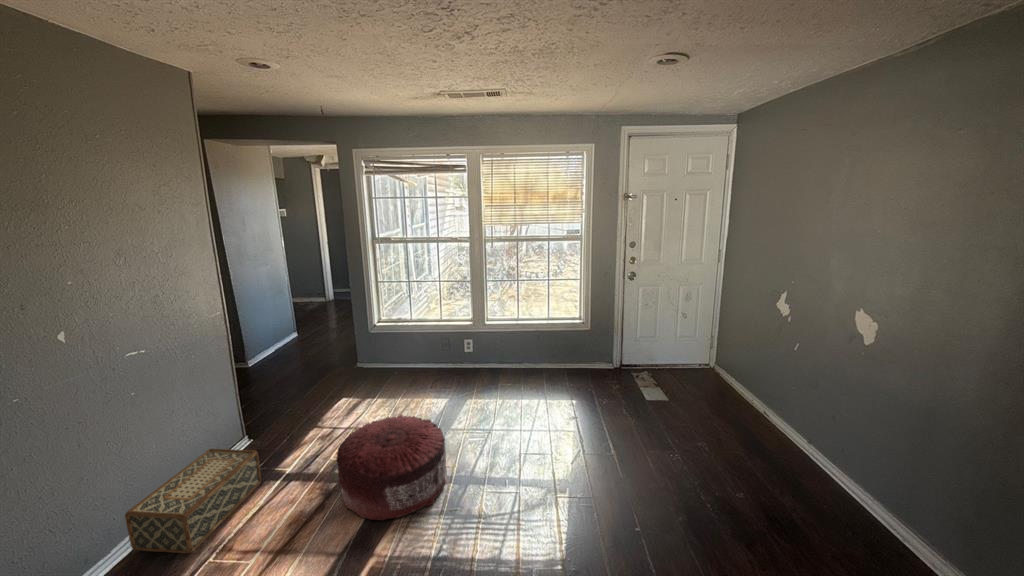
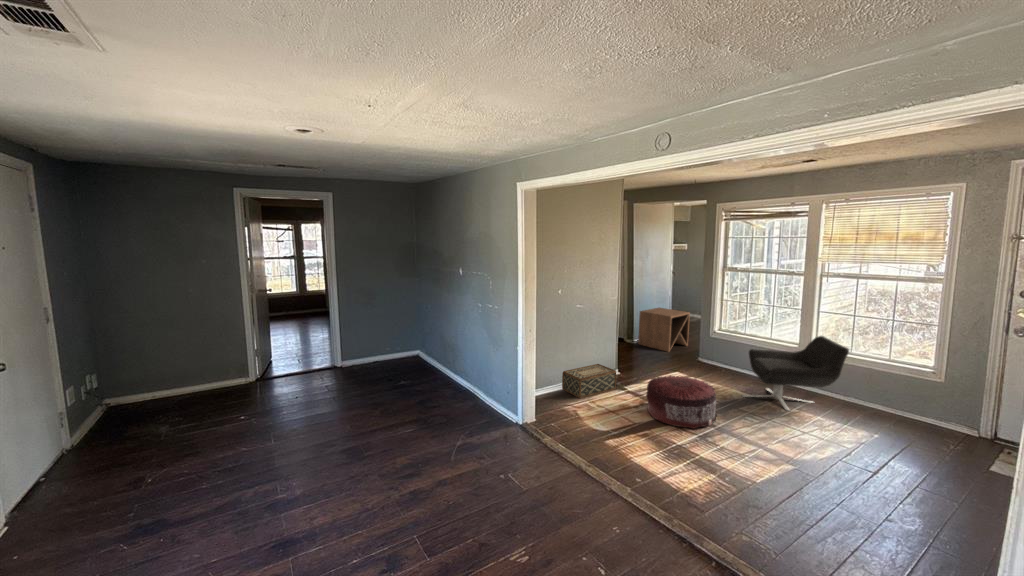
side table: none [250,302,330,366] -> present [638,308,690,352]
lounge chair: none [431,308,535,408] -> present [743,336,849,411]

